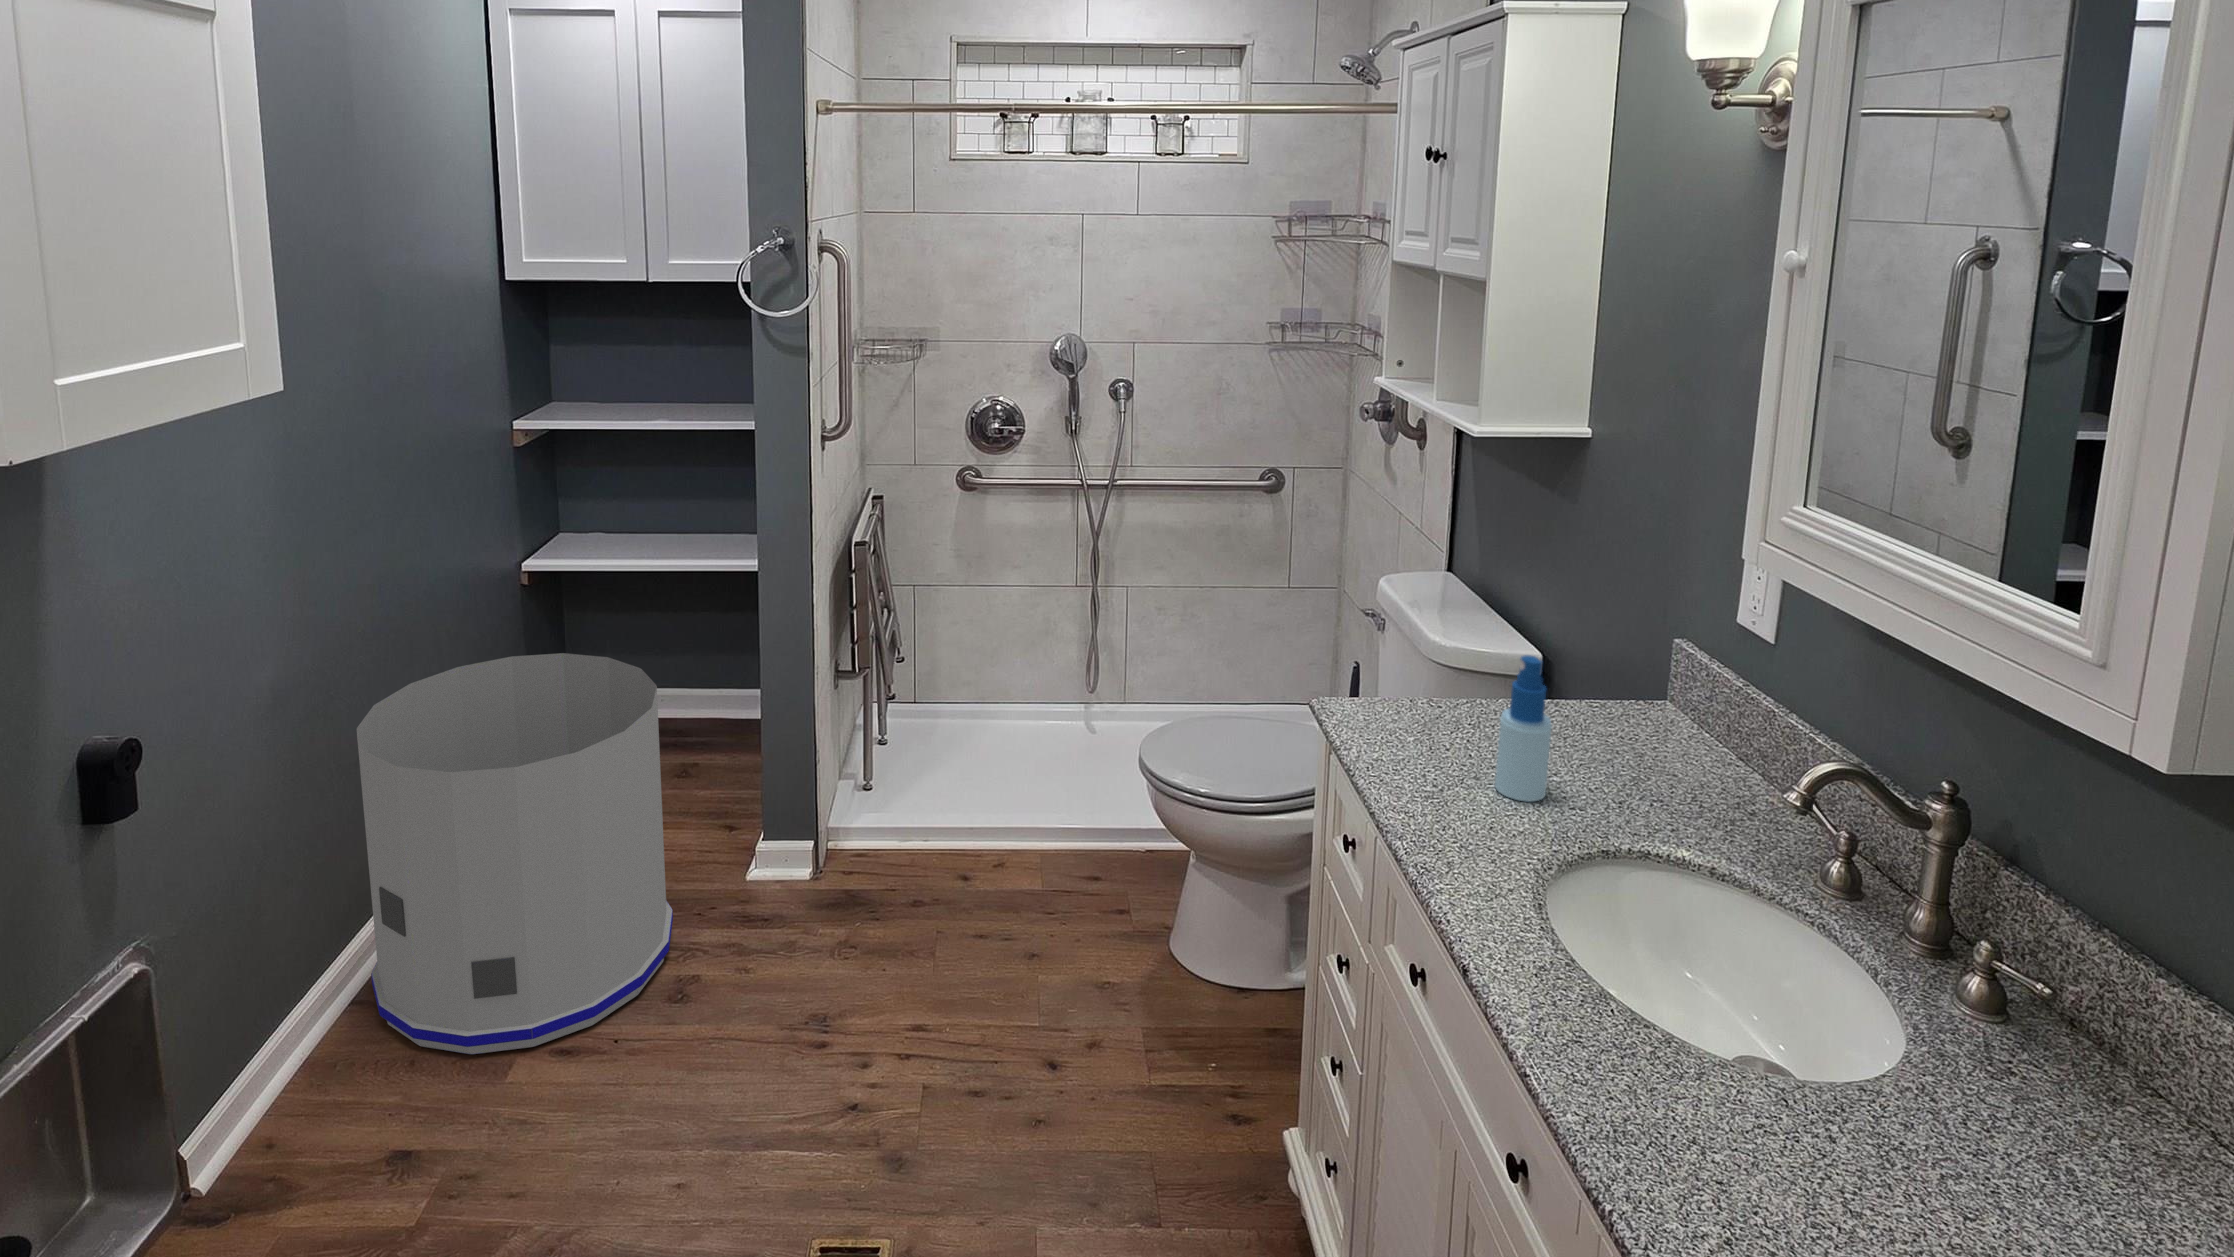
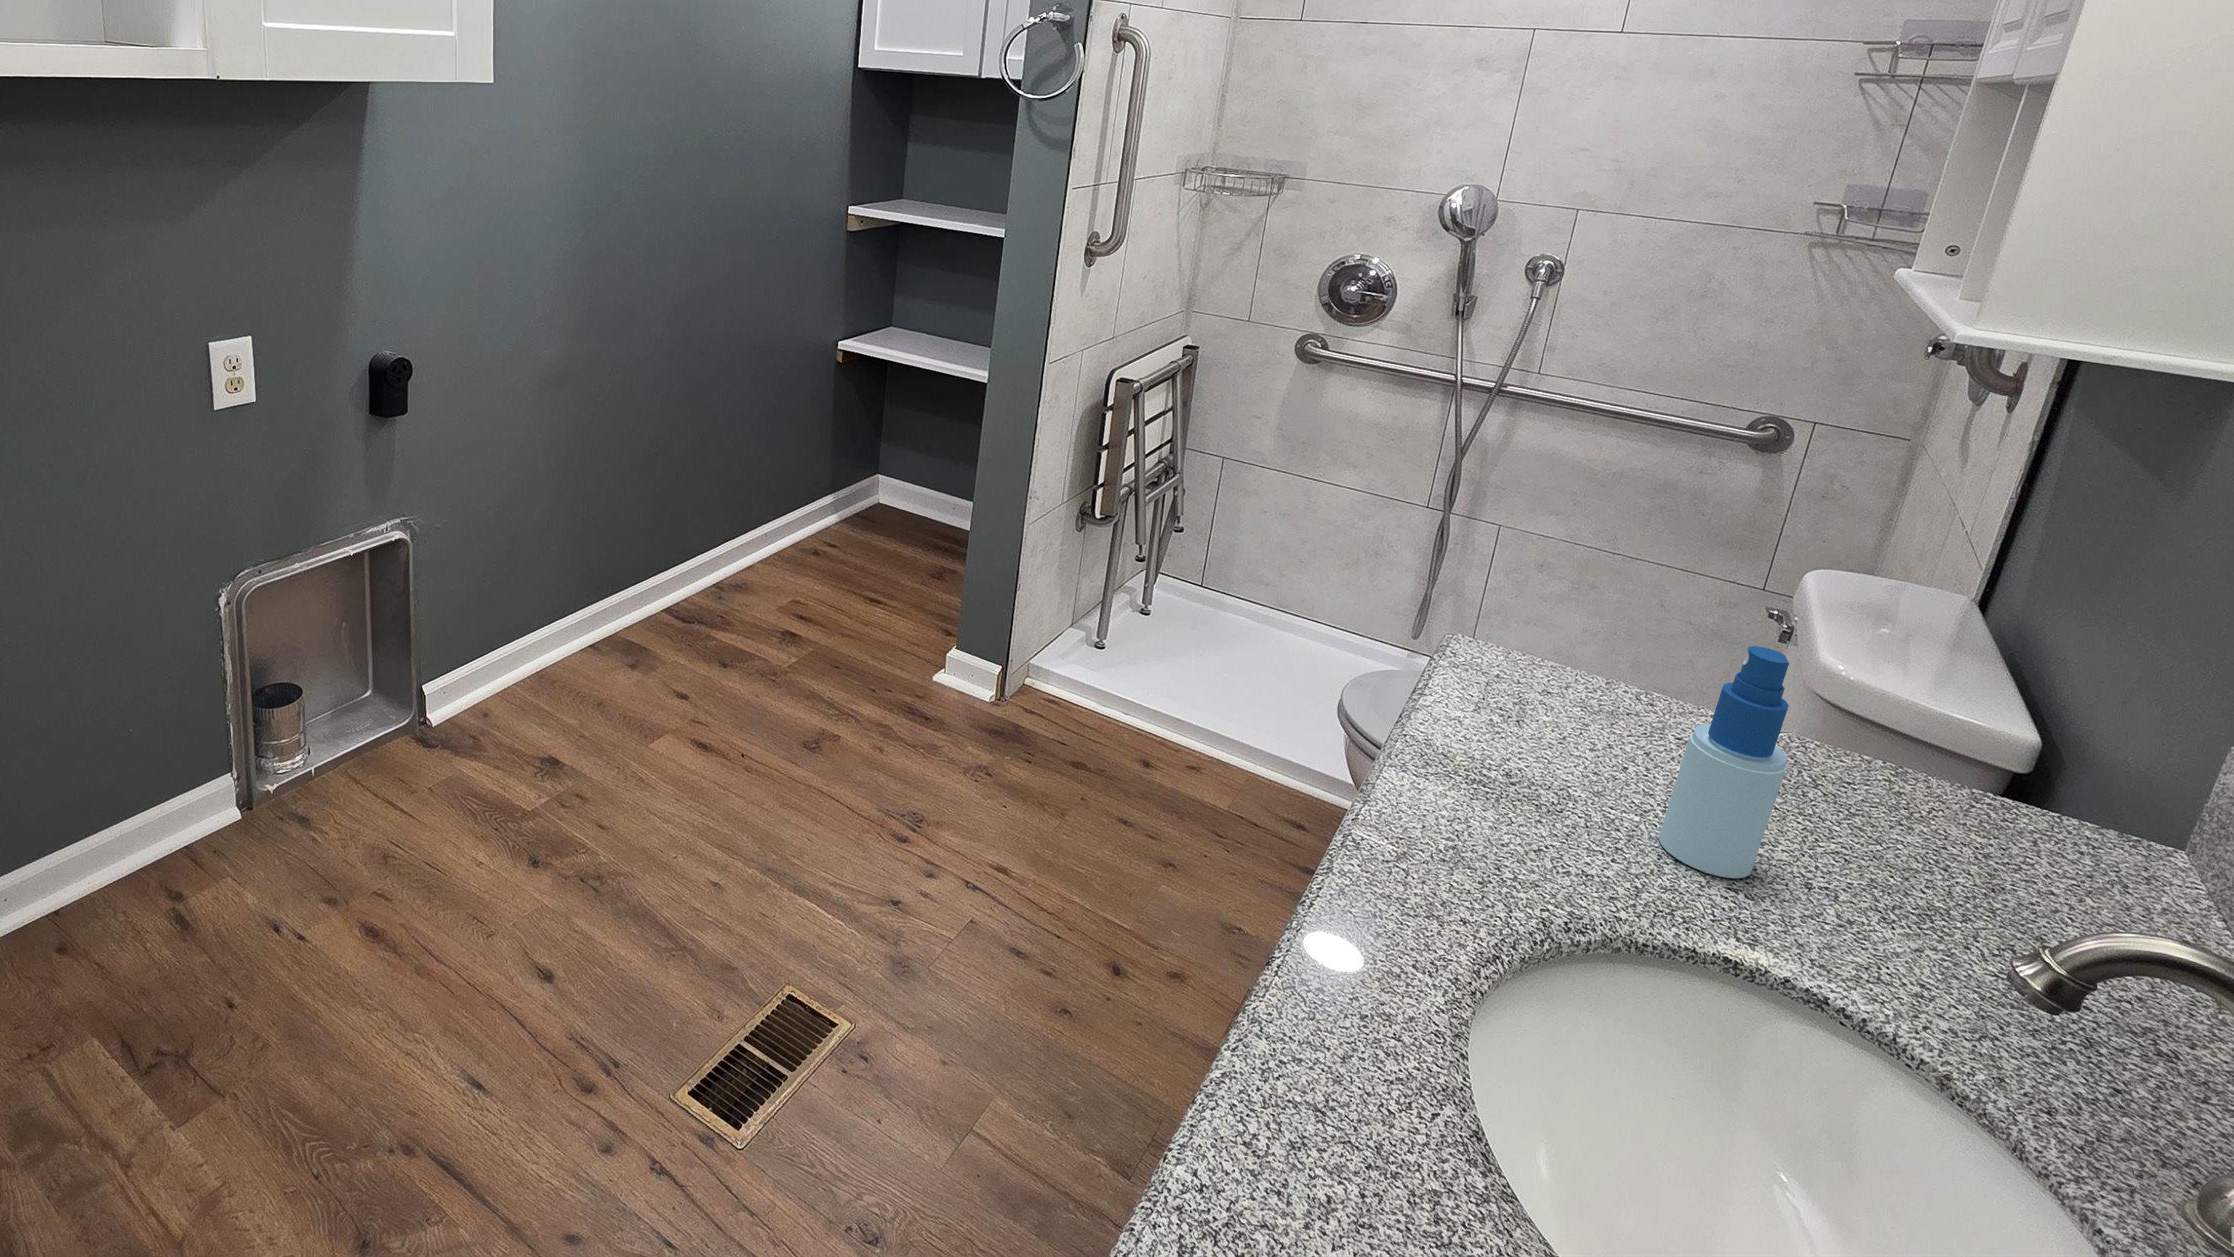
trash can: present [357,653,673,1054] -> none [599,401,863,737]

